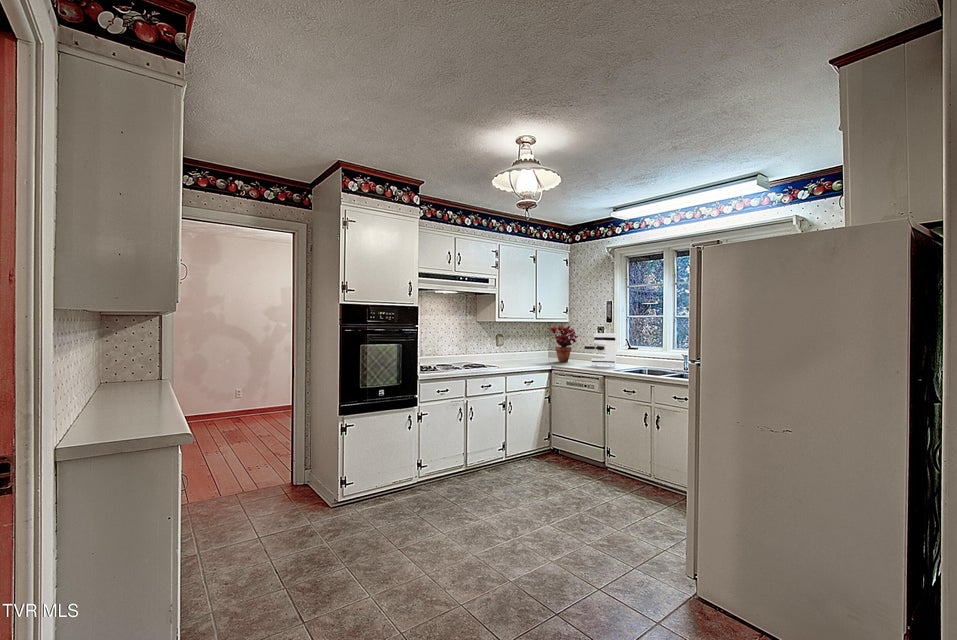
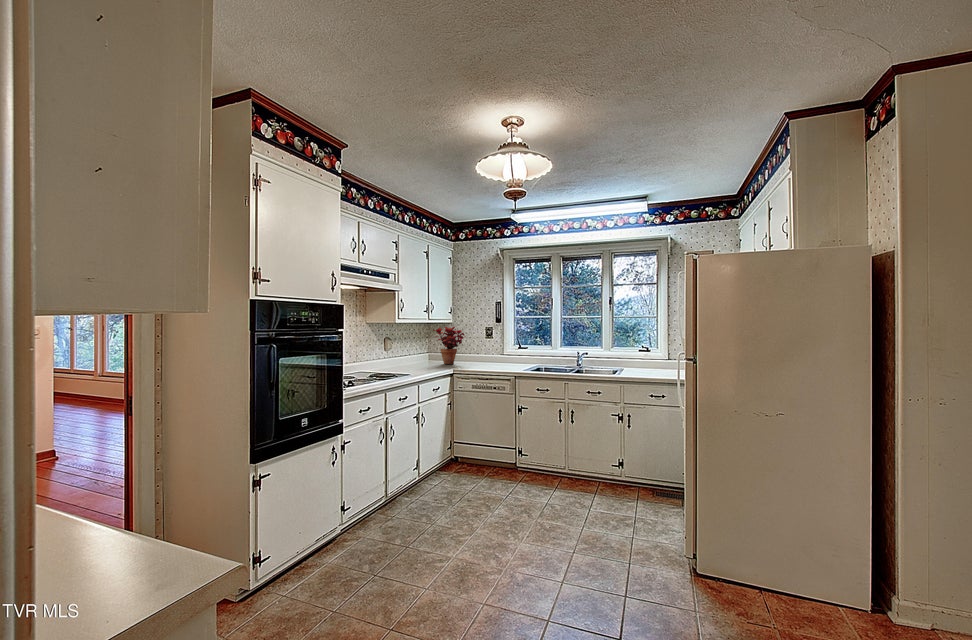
coffee maker: present [585,333,616,366] -> none [476,334,509,367]

